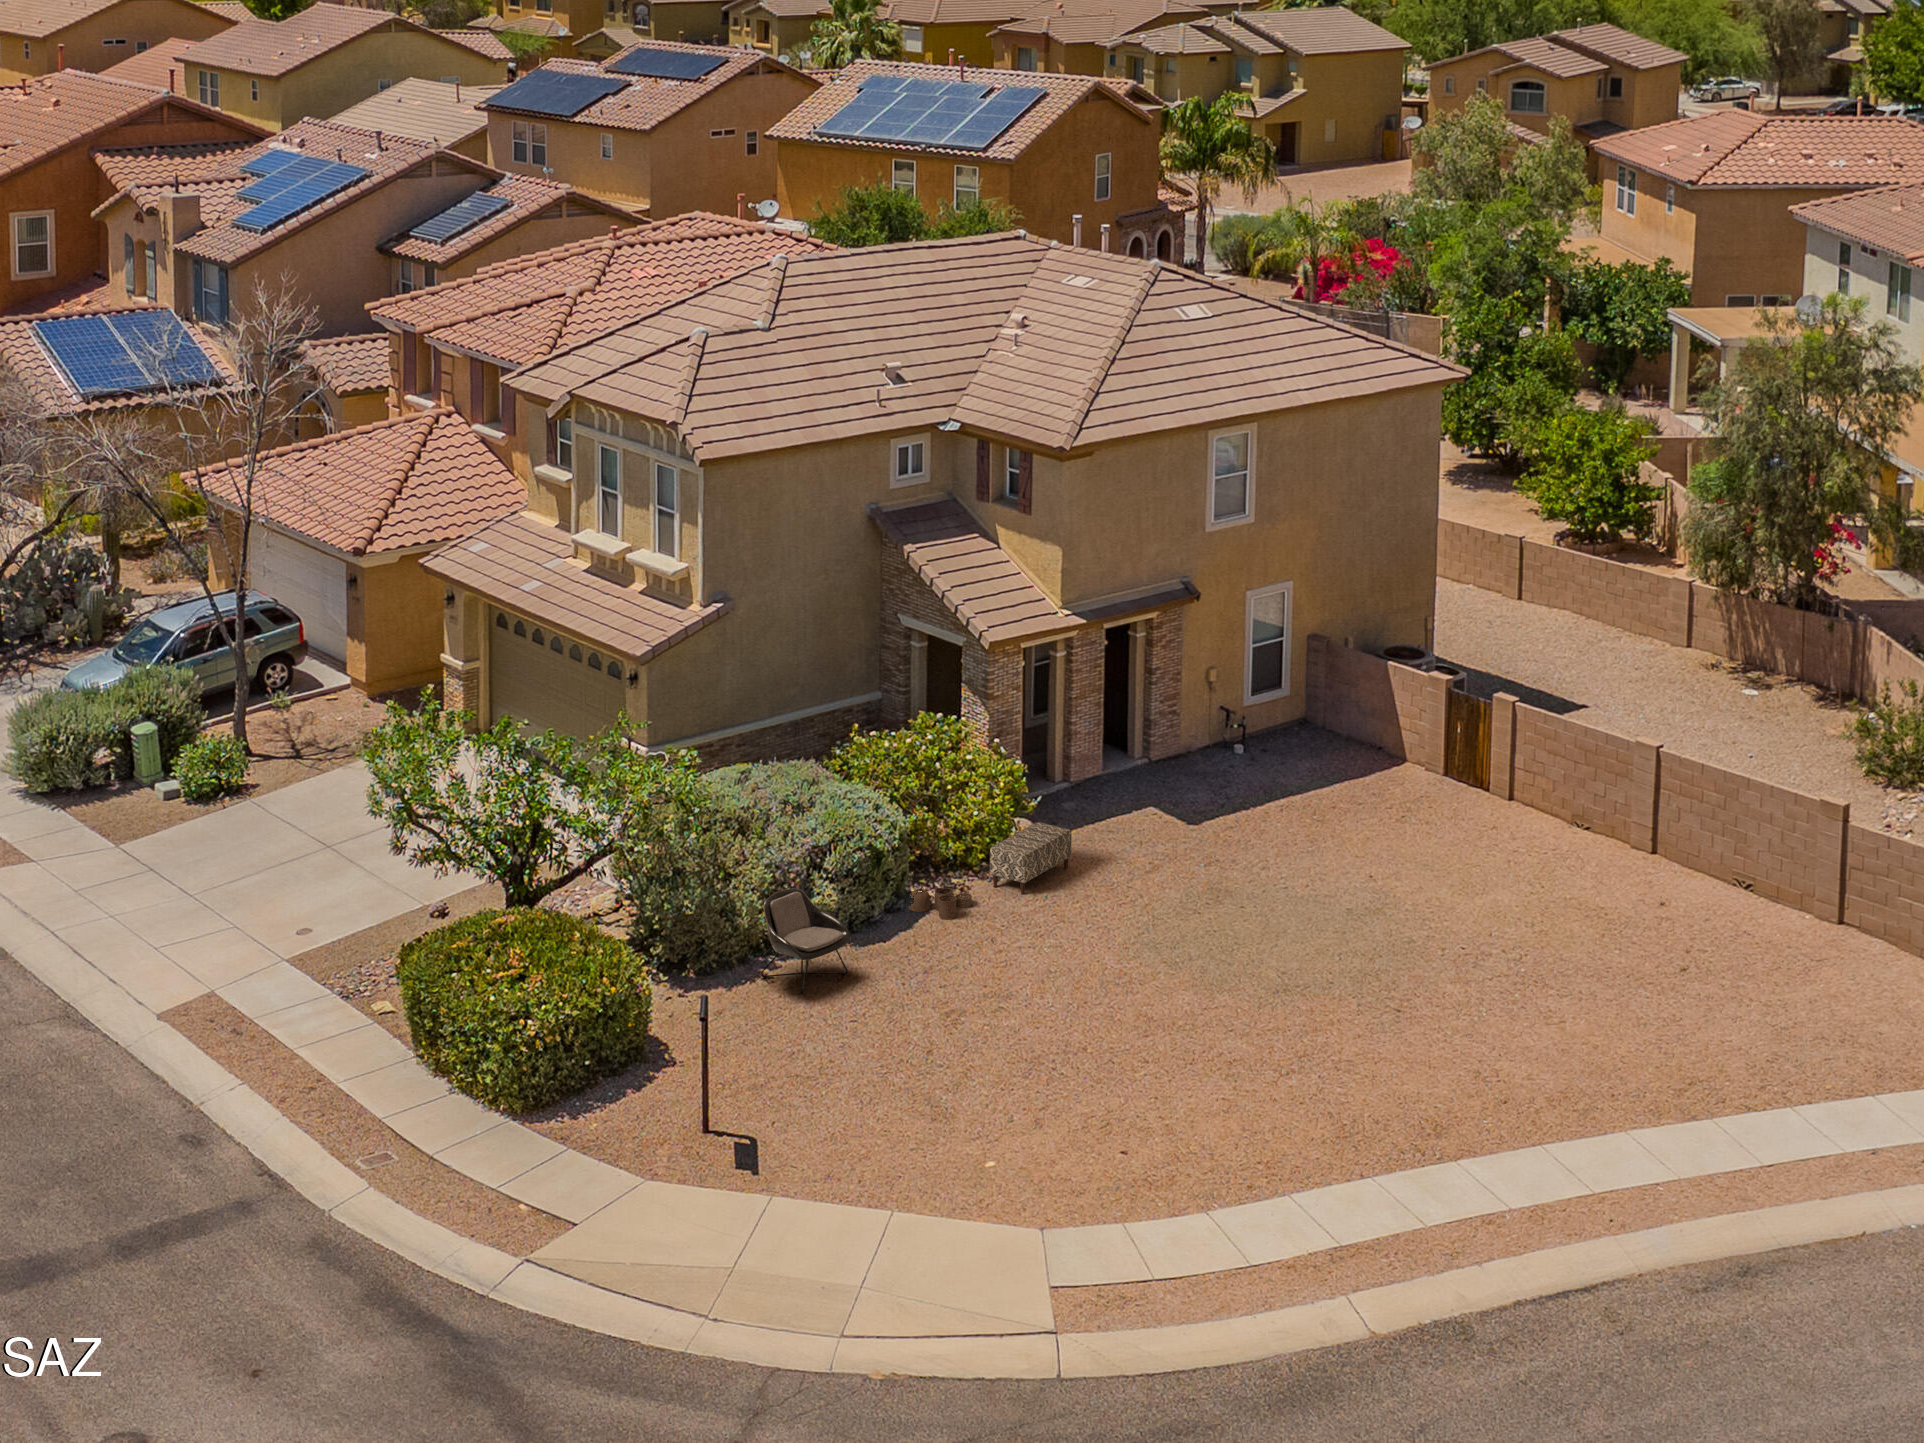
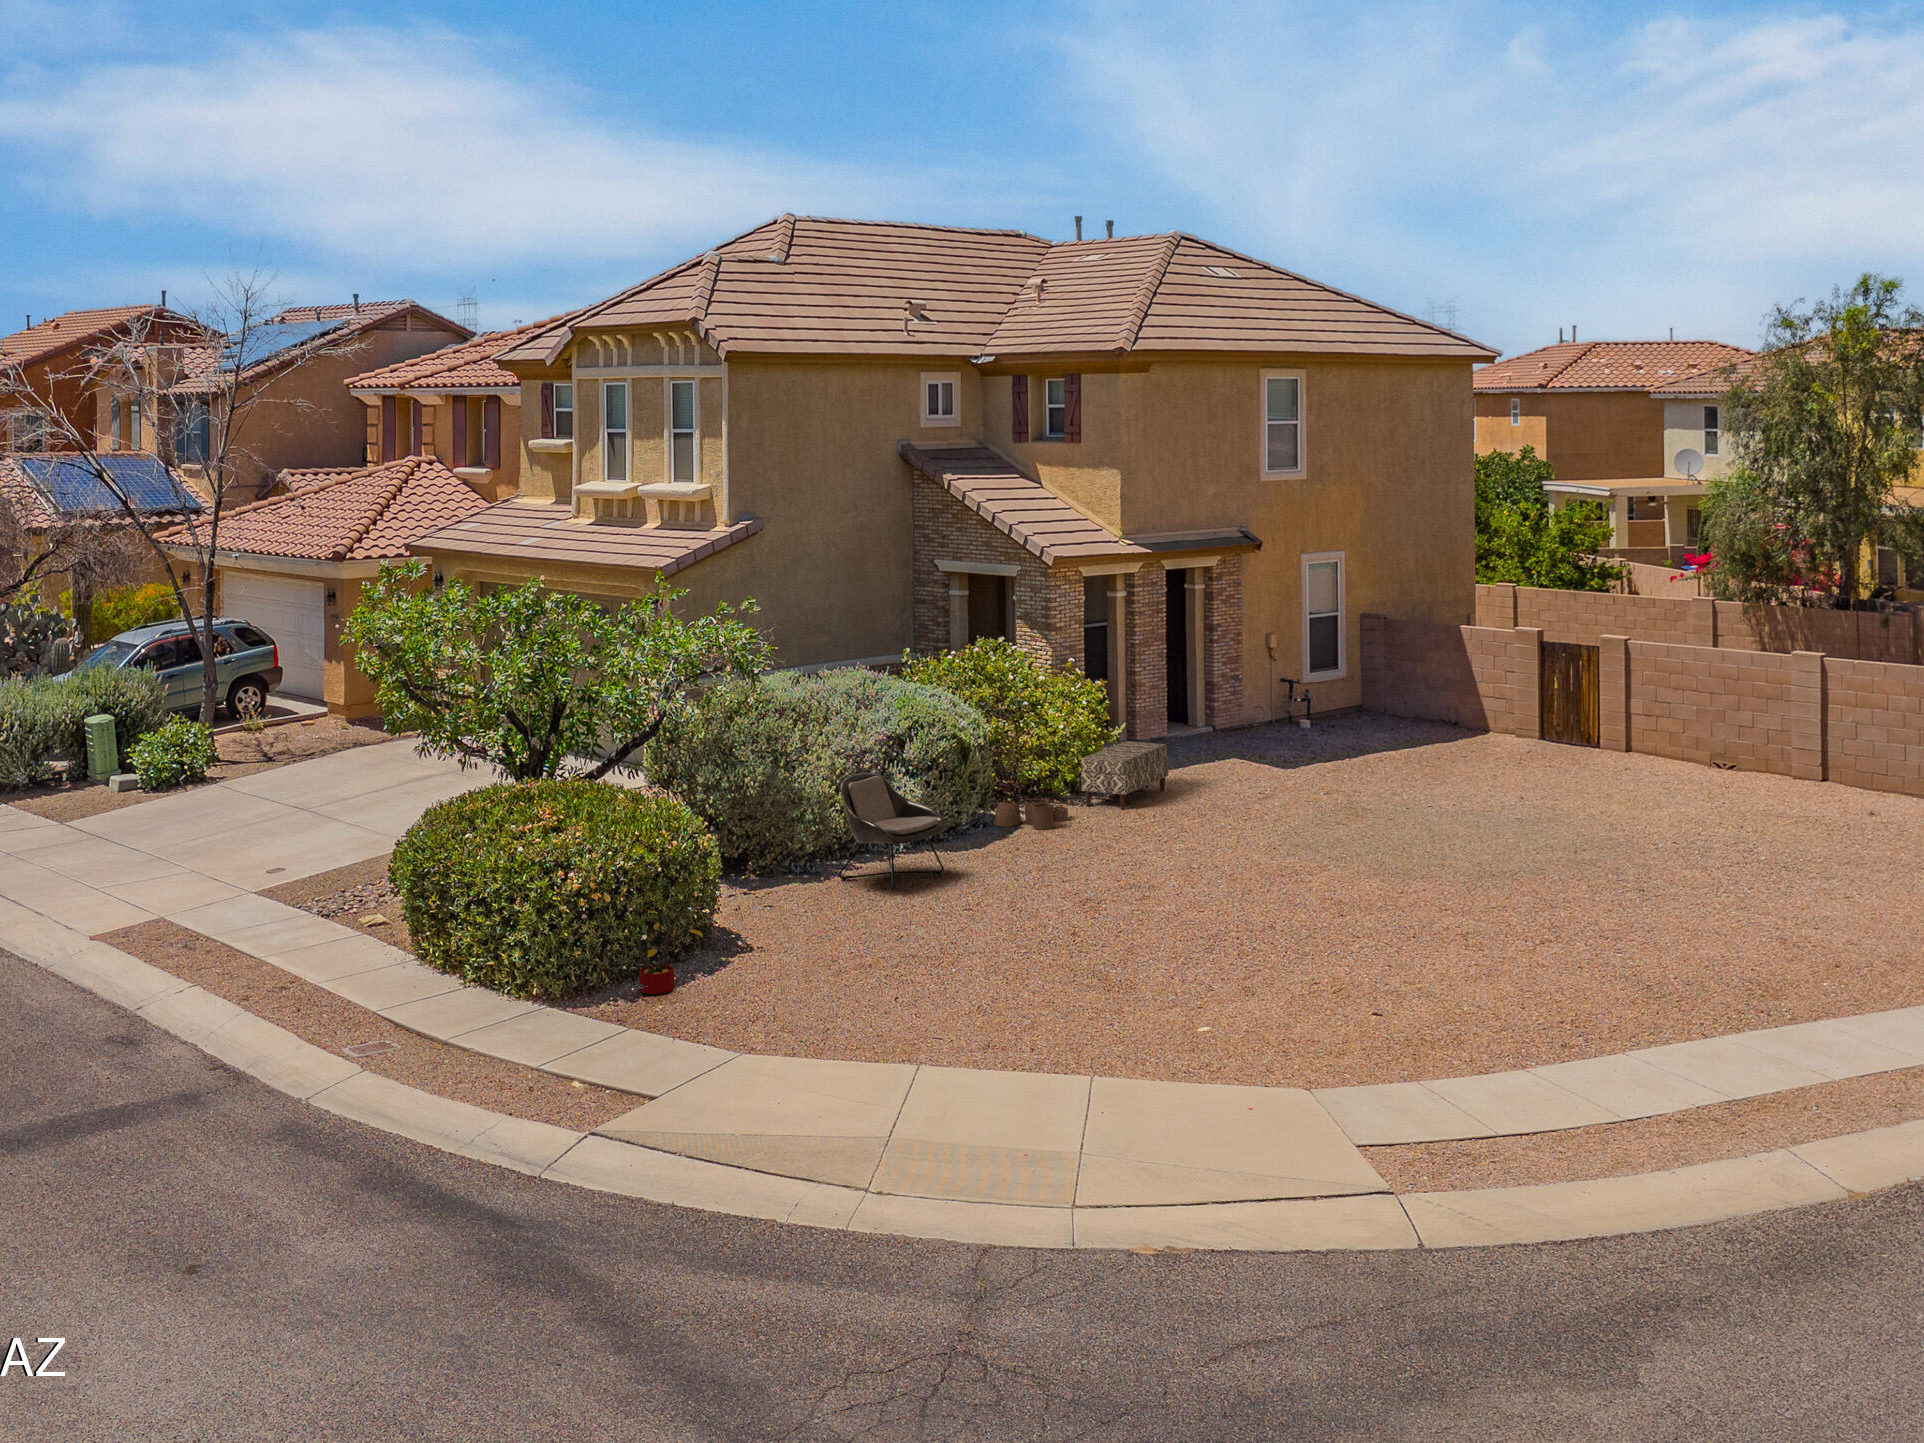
decorative plant: none [554,1040,630,1113] -> present [631,900,703,994]

